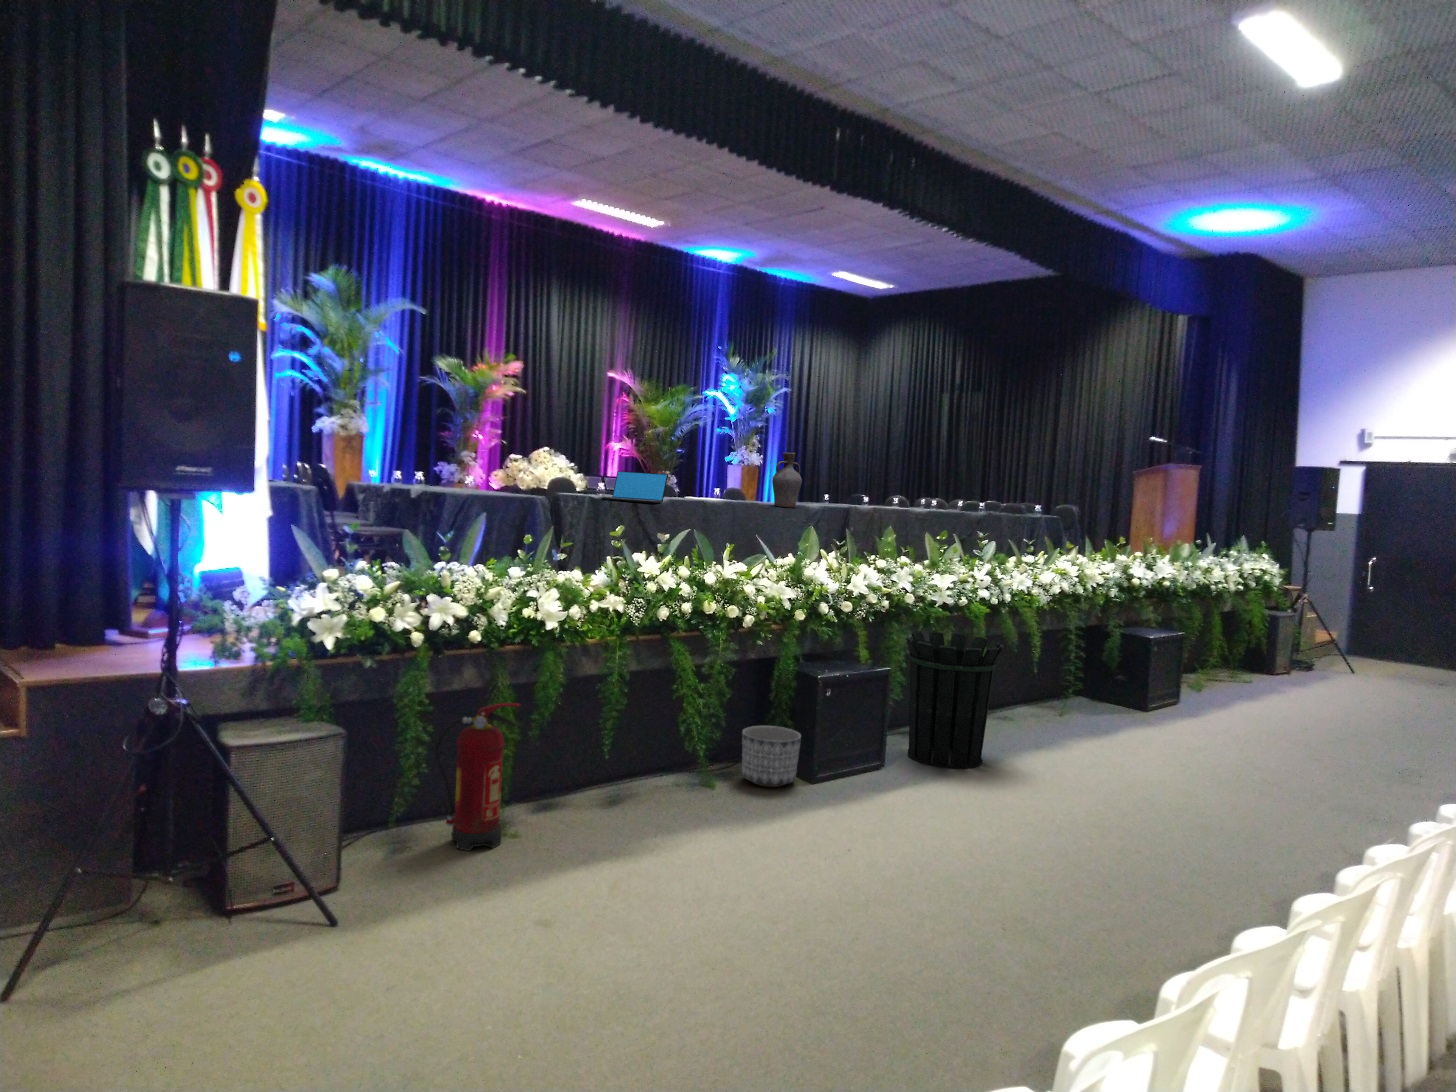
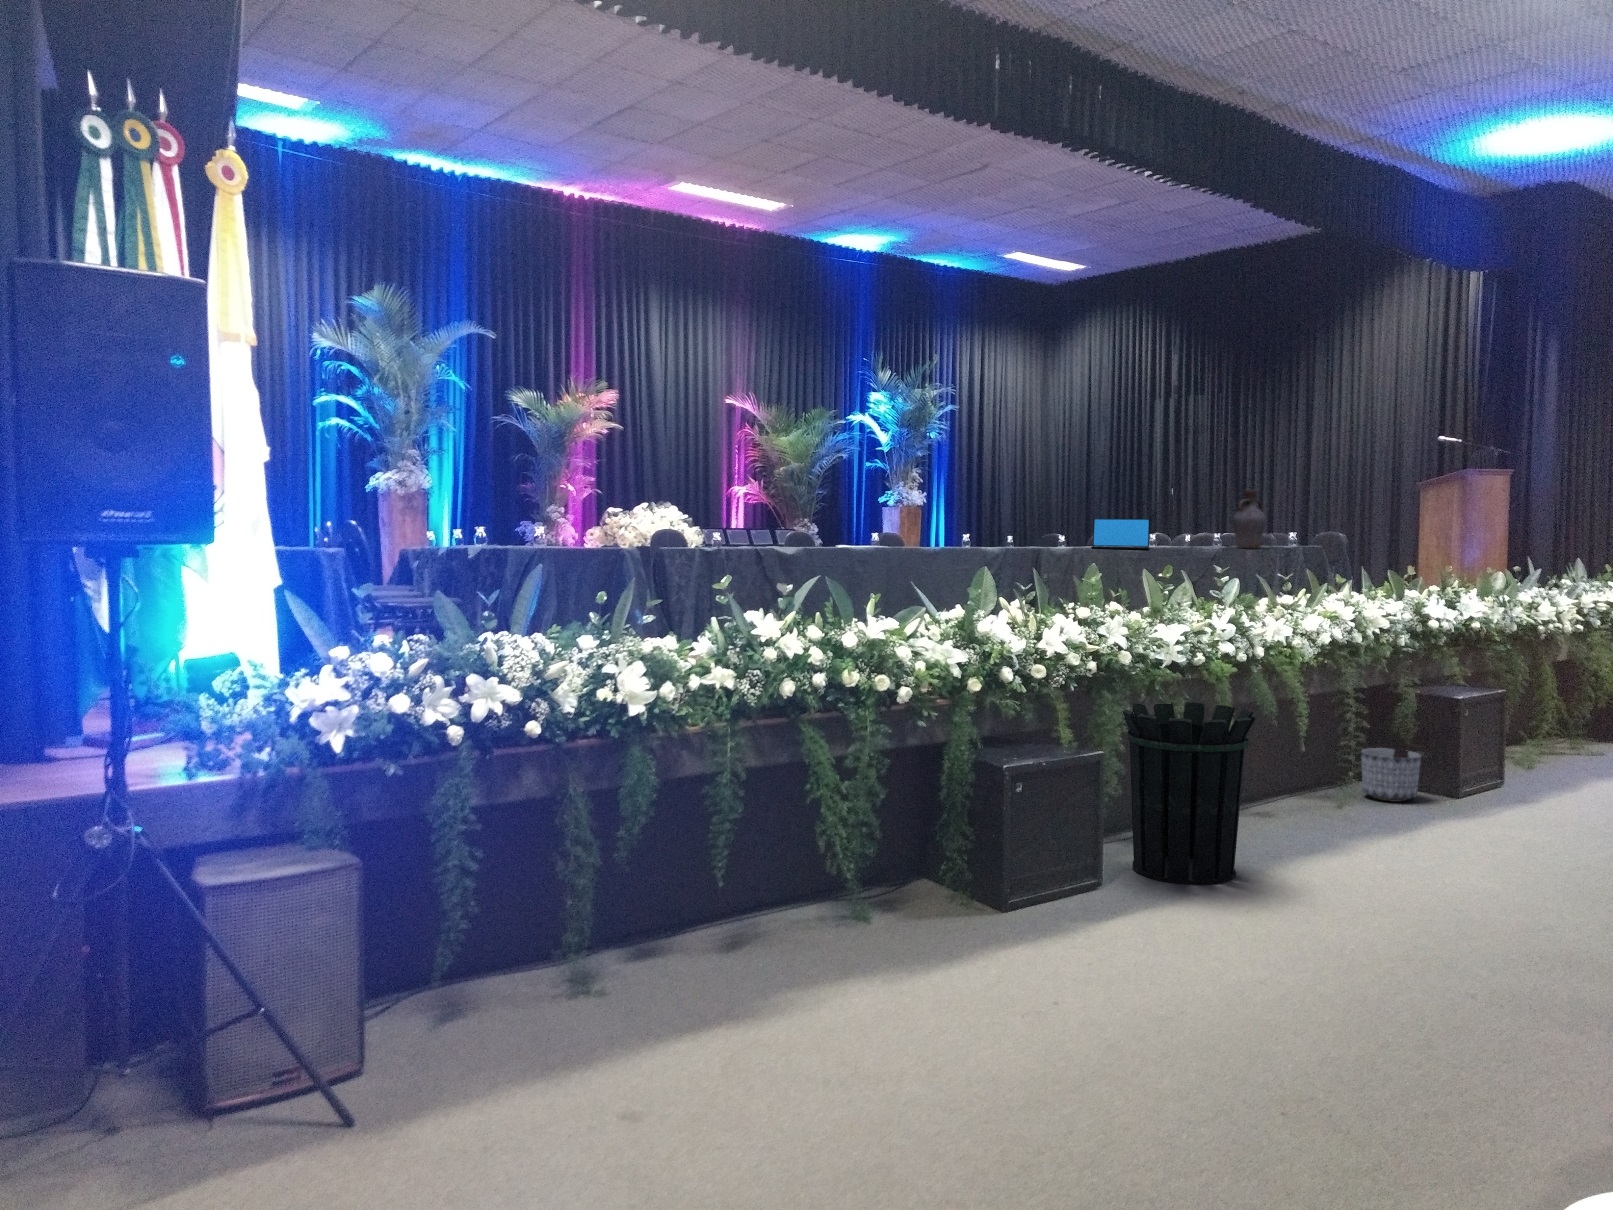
vase: present [772,453,802,508] -> present [1233,490,1266,549]
laptop: present [602,471,668,503] -> present [1091,519,1150,549]
fire extinguisher: present [435,703,520,851] -> none [487,815,597,1017]
planter: present [742,726,801,787] -> present [1361,748,1421,802]

